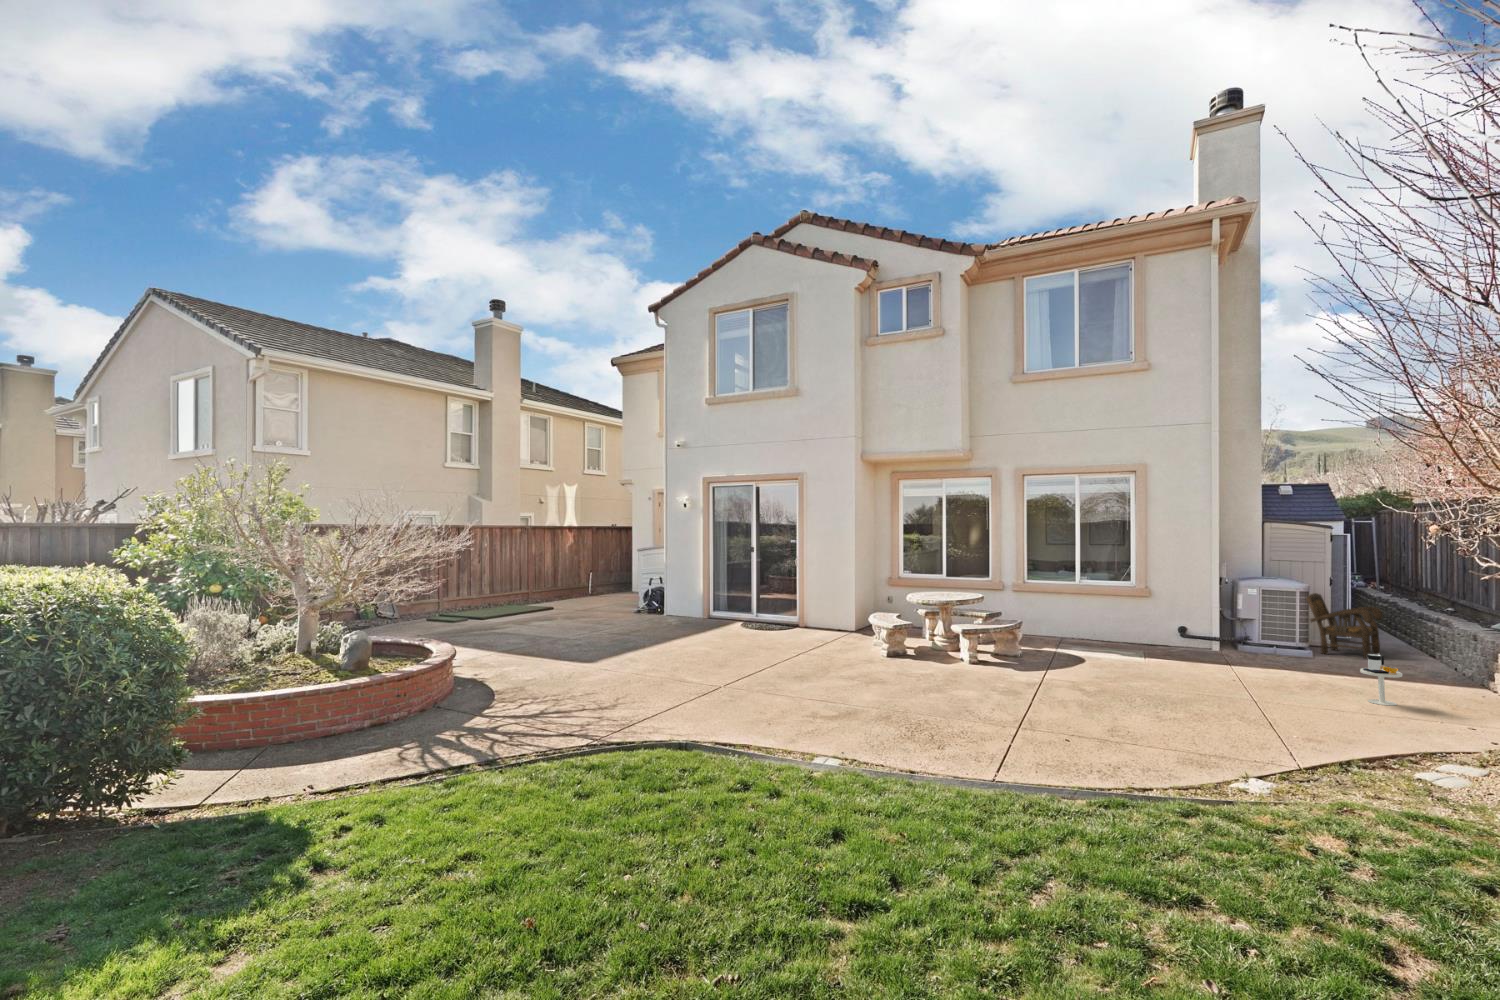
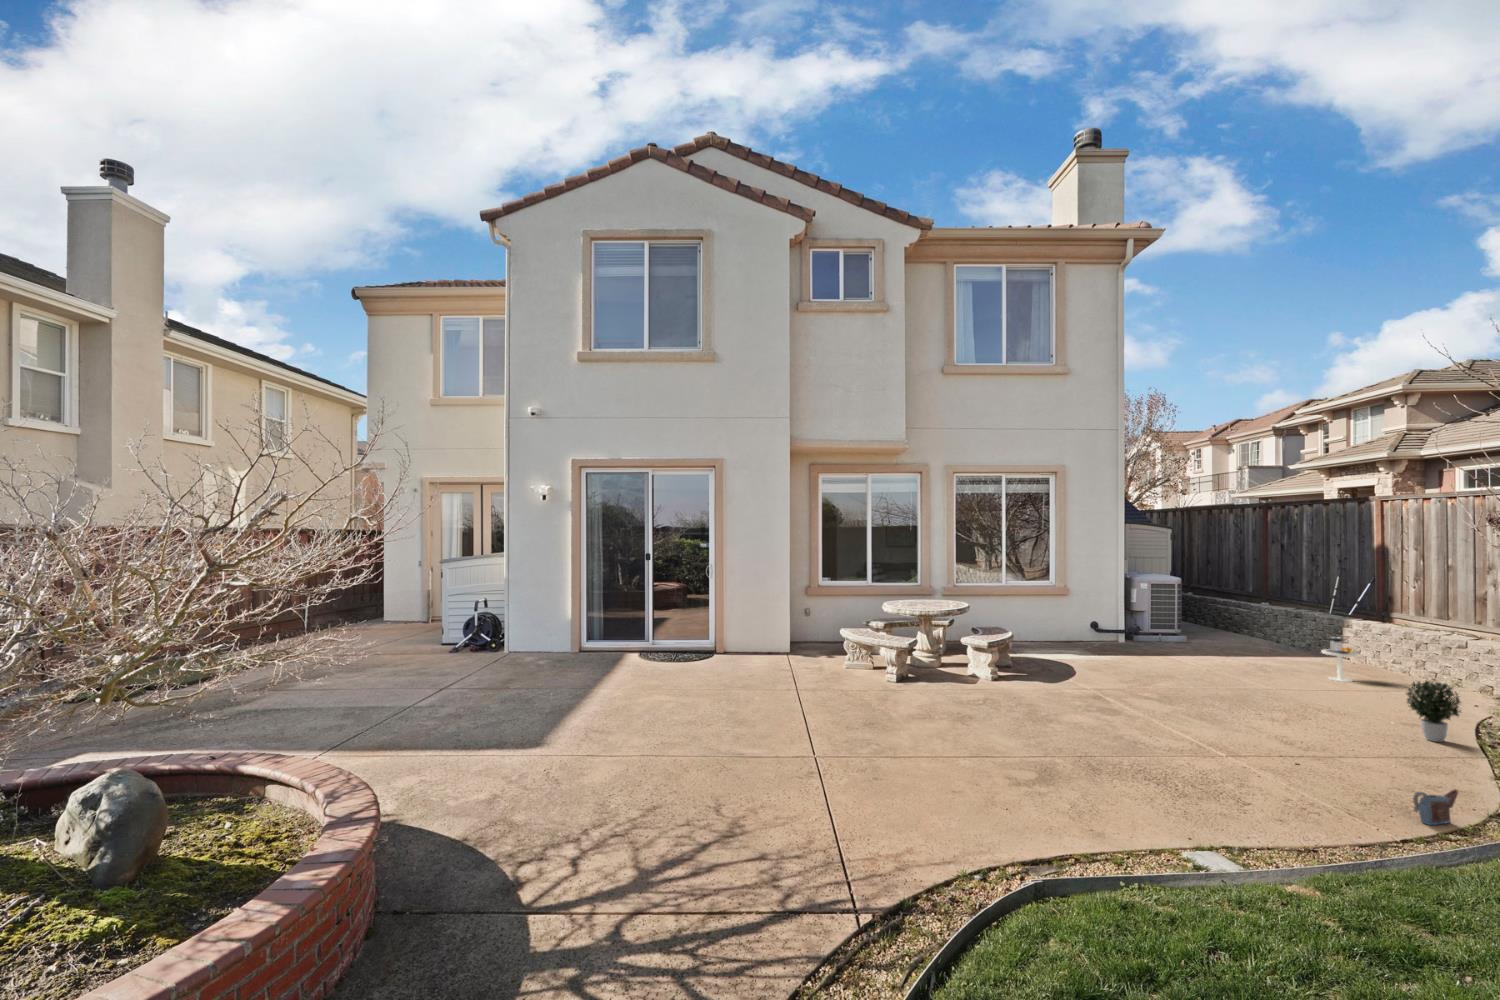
armchair: present [1306,593,1383,659] -> none [1168,586,1226,641]
potted plant: none [1257,689,1313,752] -> present [1406,681,1461,742]
watering can: none [1041,753,1093,783] -> present [1413,790,1458,825]

